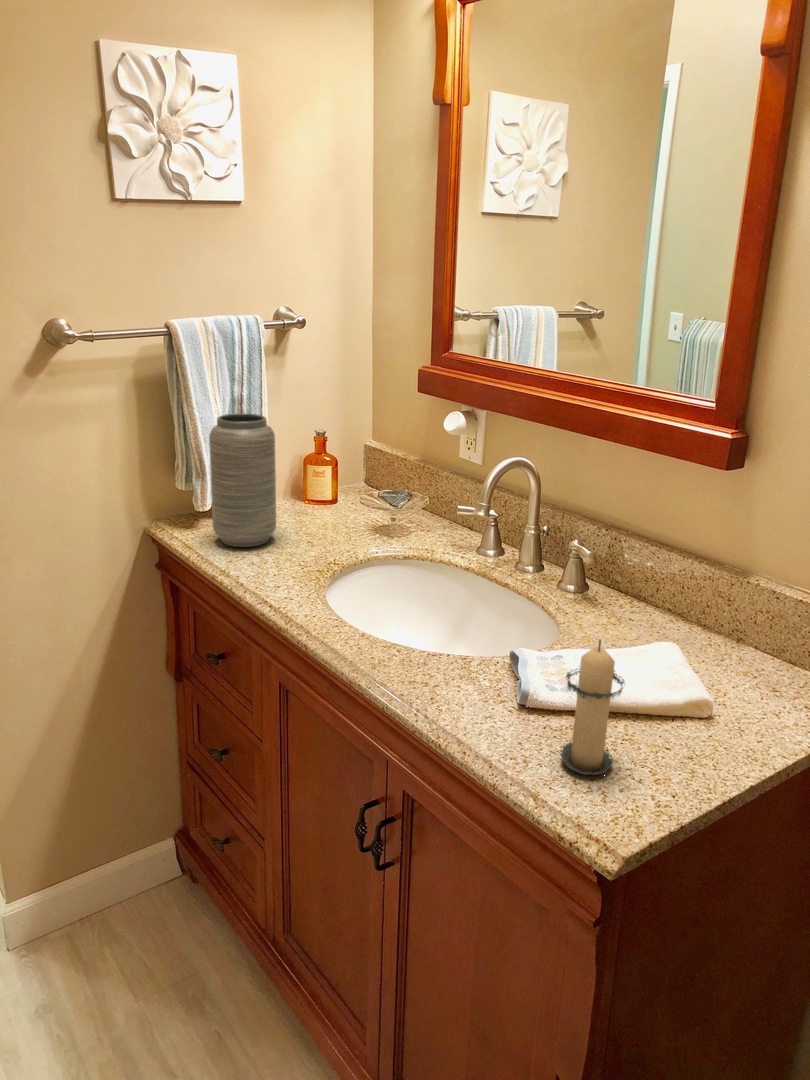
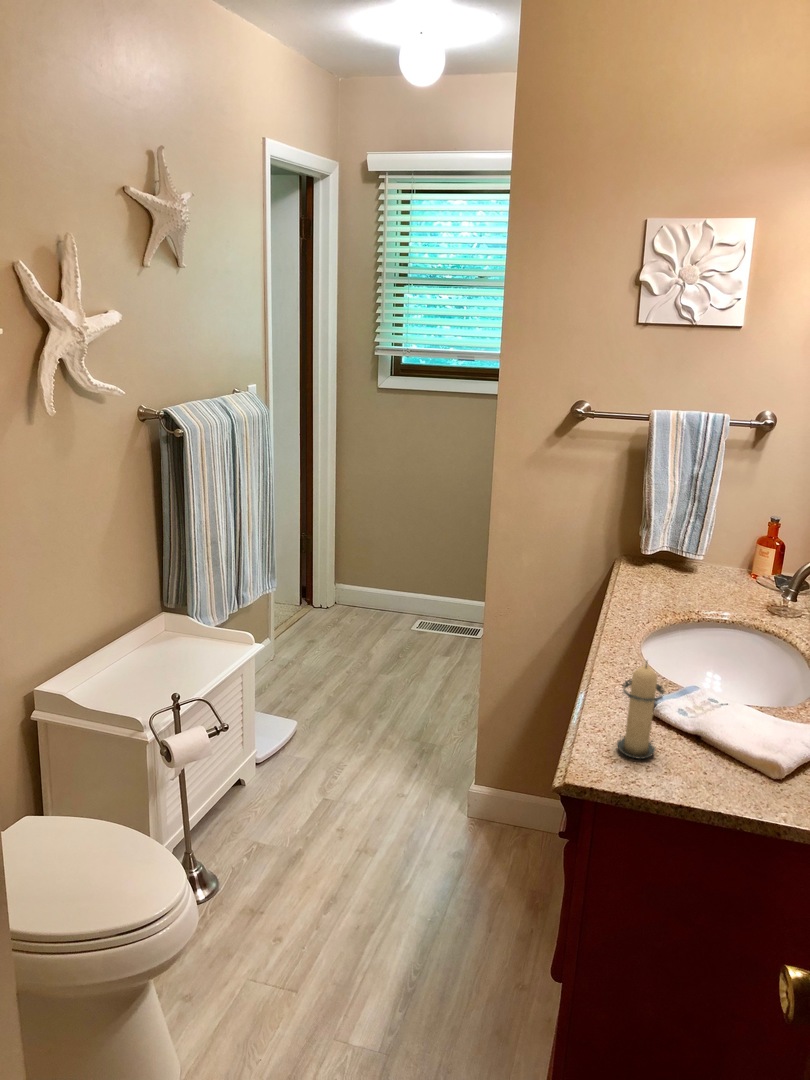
vase: present [209,413,276,547] -> none [636,485,695,587]

